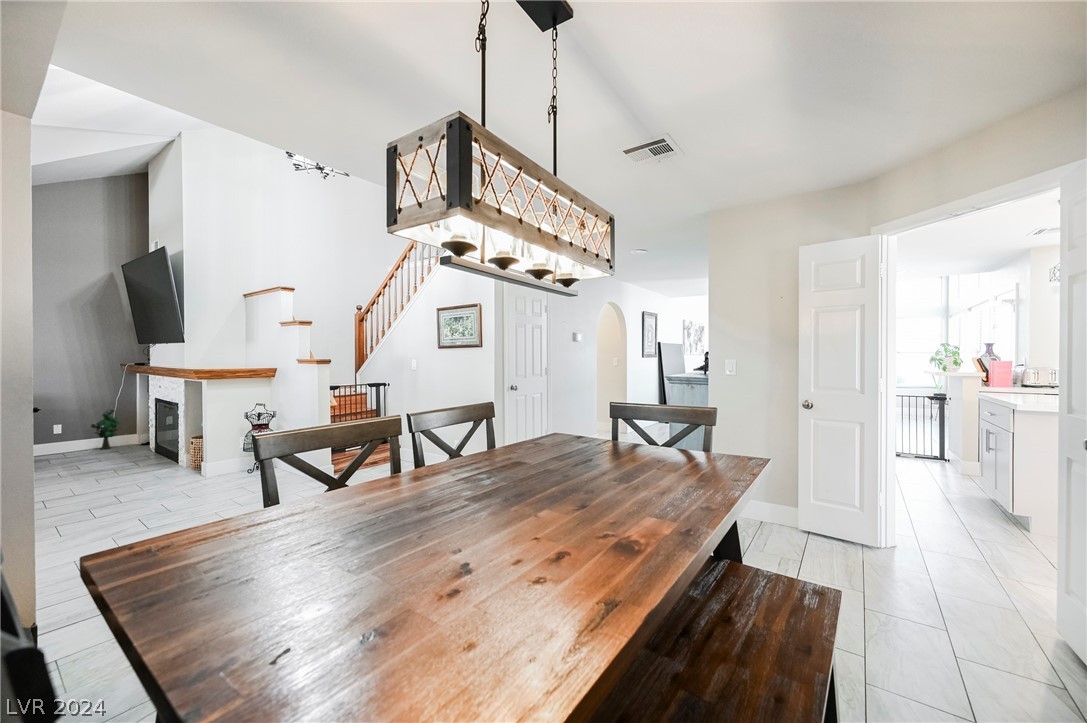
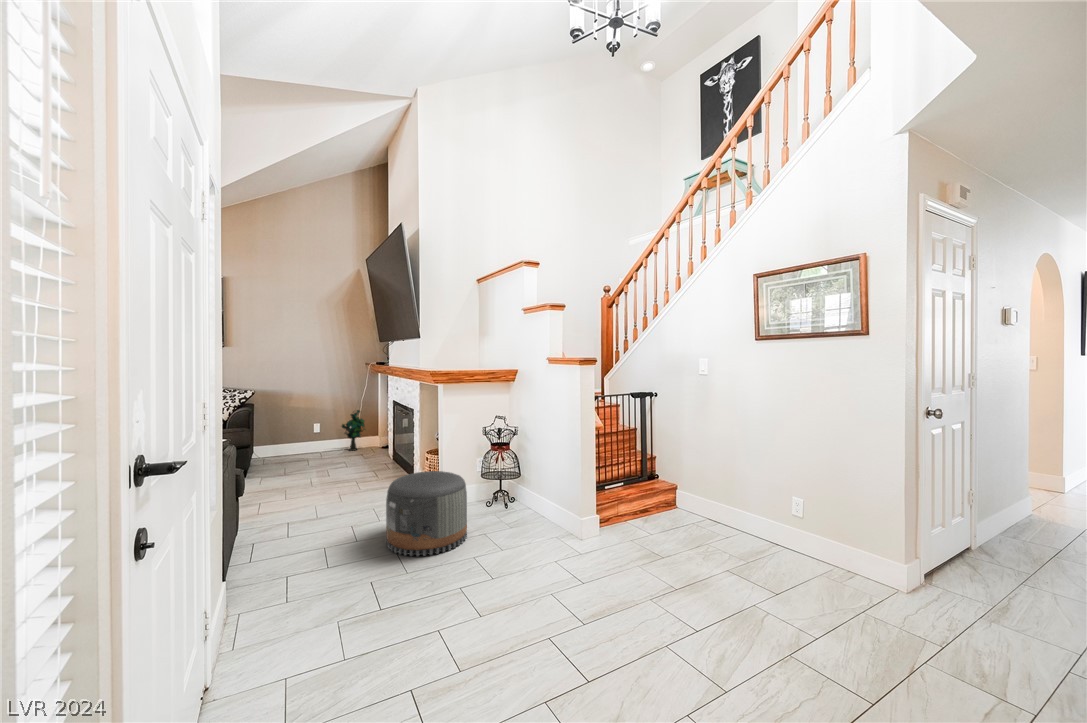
pouf: none [154,445,226,501] -> present [386,471,467,556]

